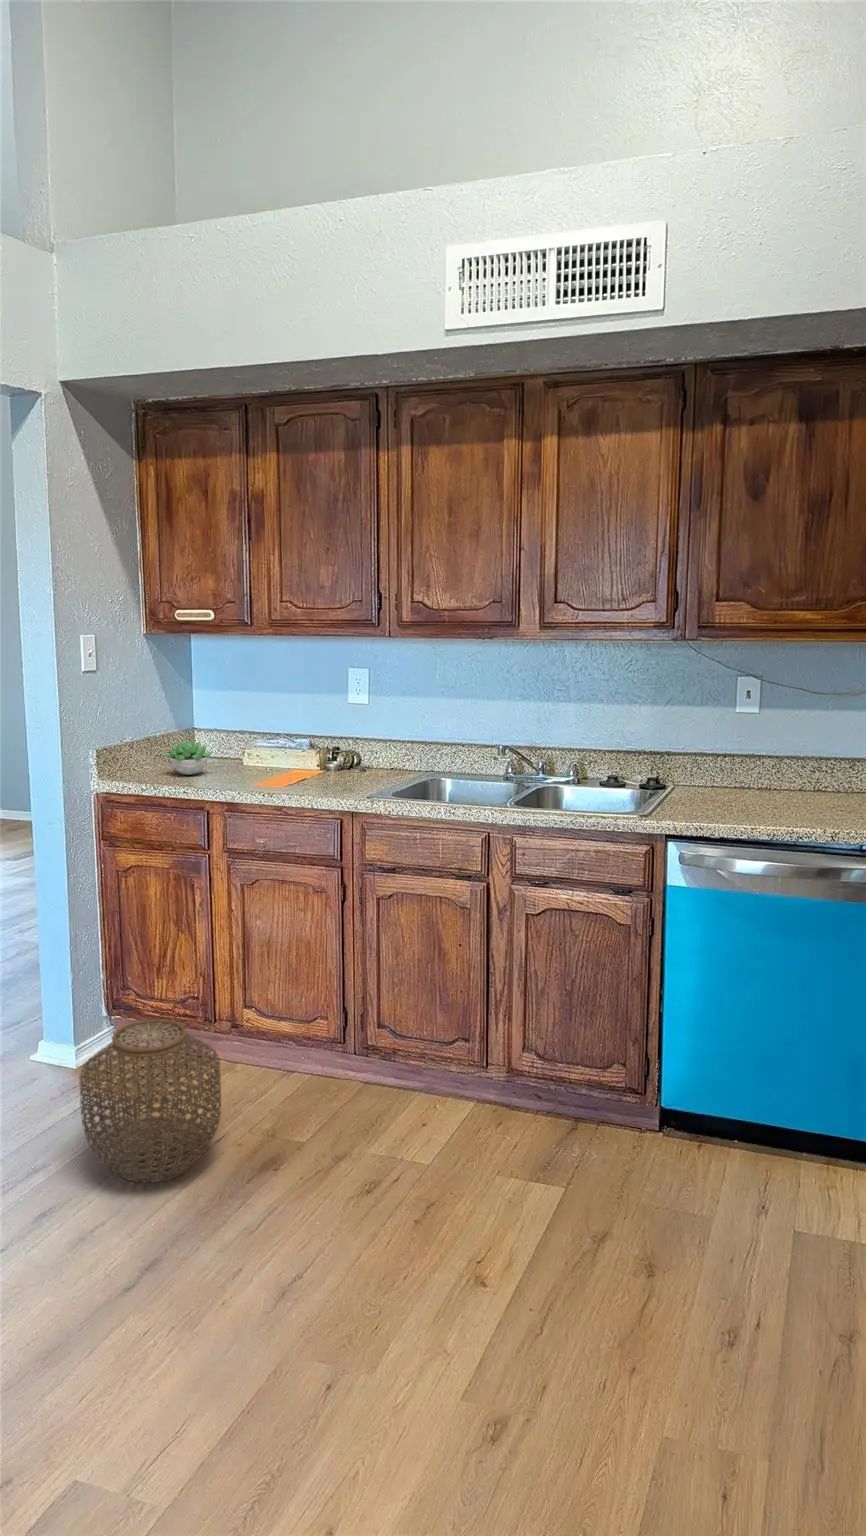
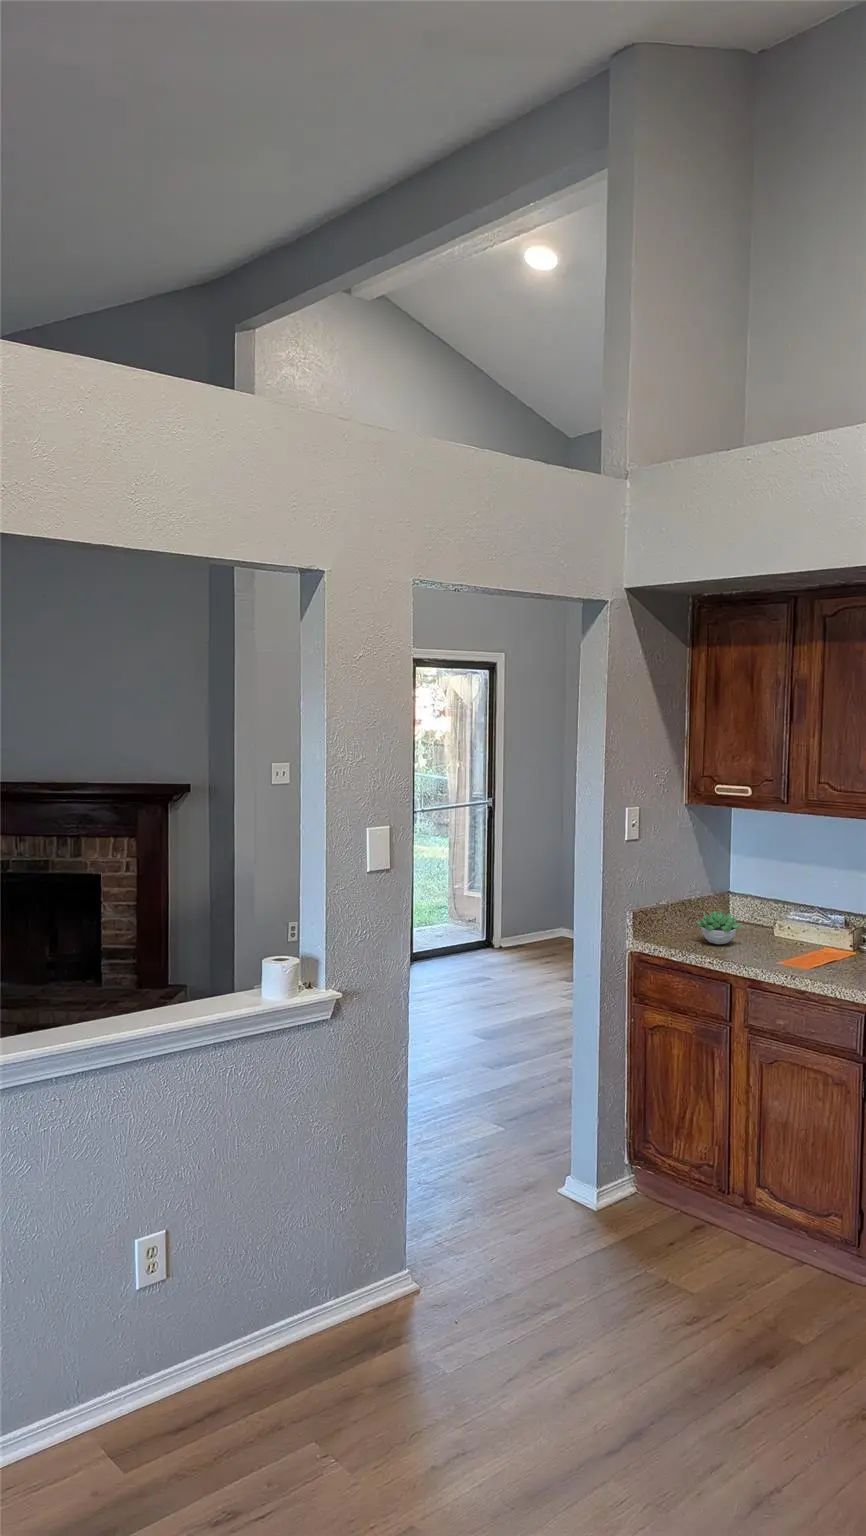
woven basket: present [80,1019,221,1182] -> none [592,1183,723,1345]

